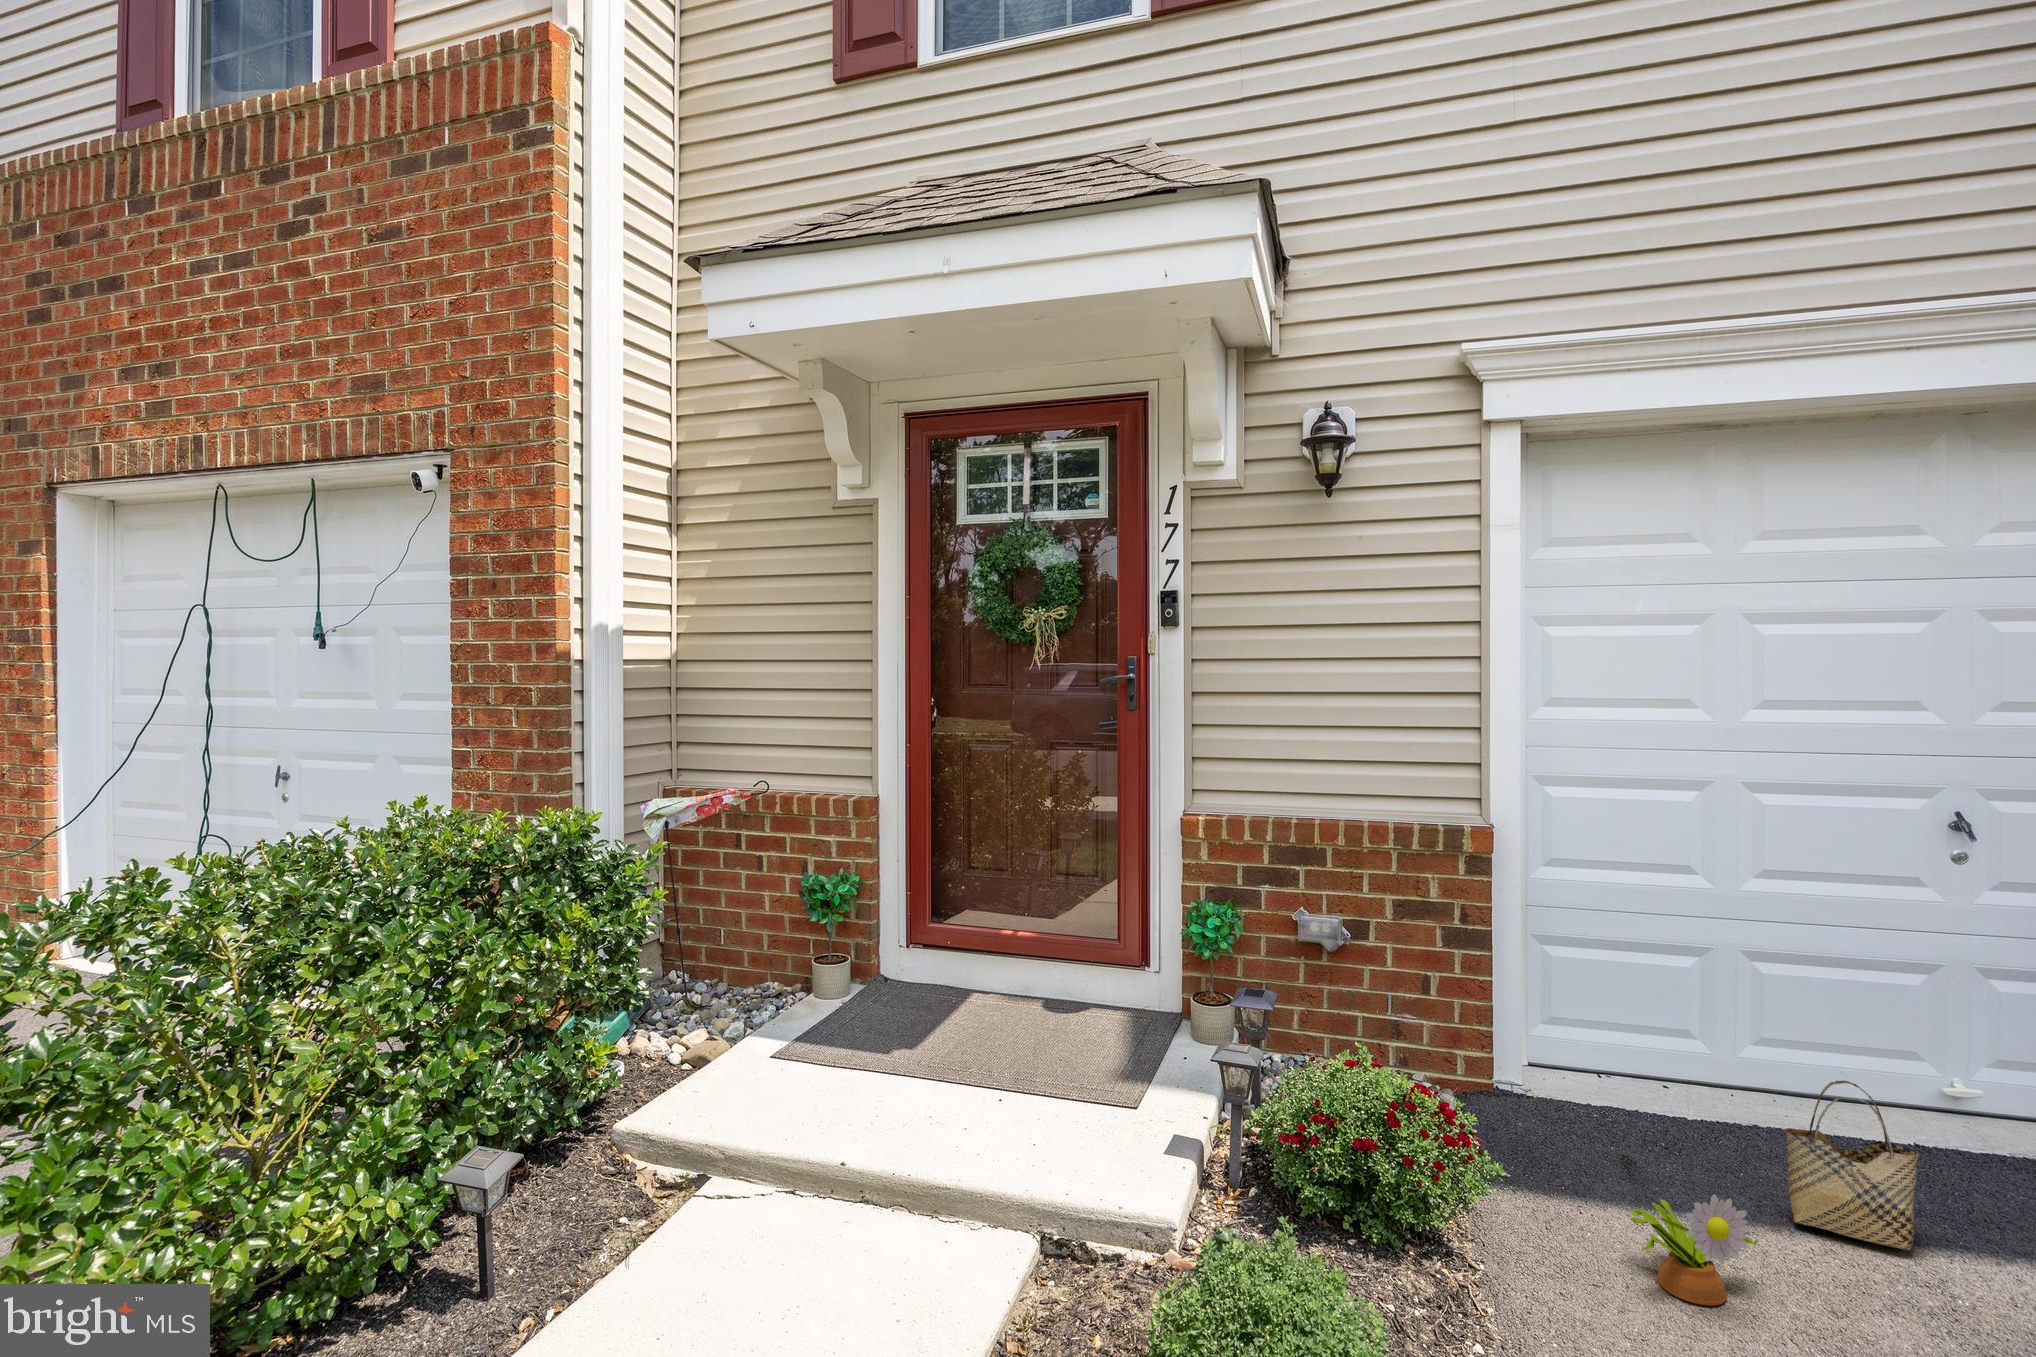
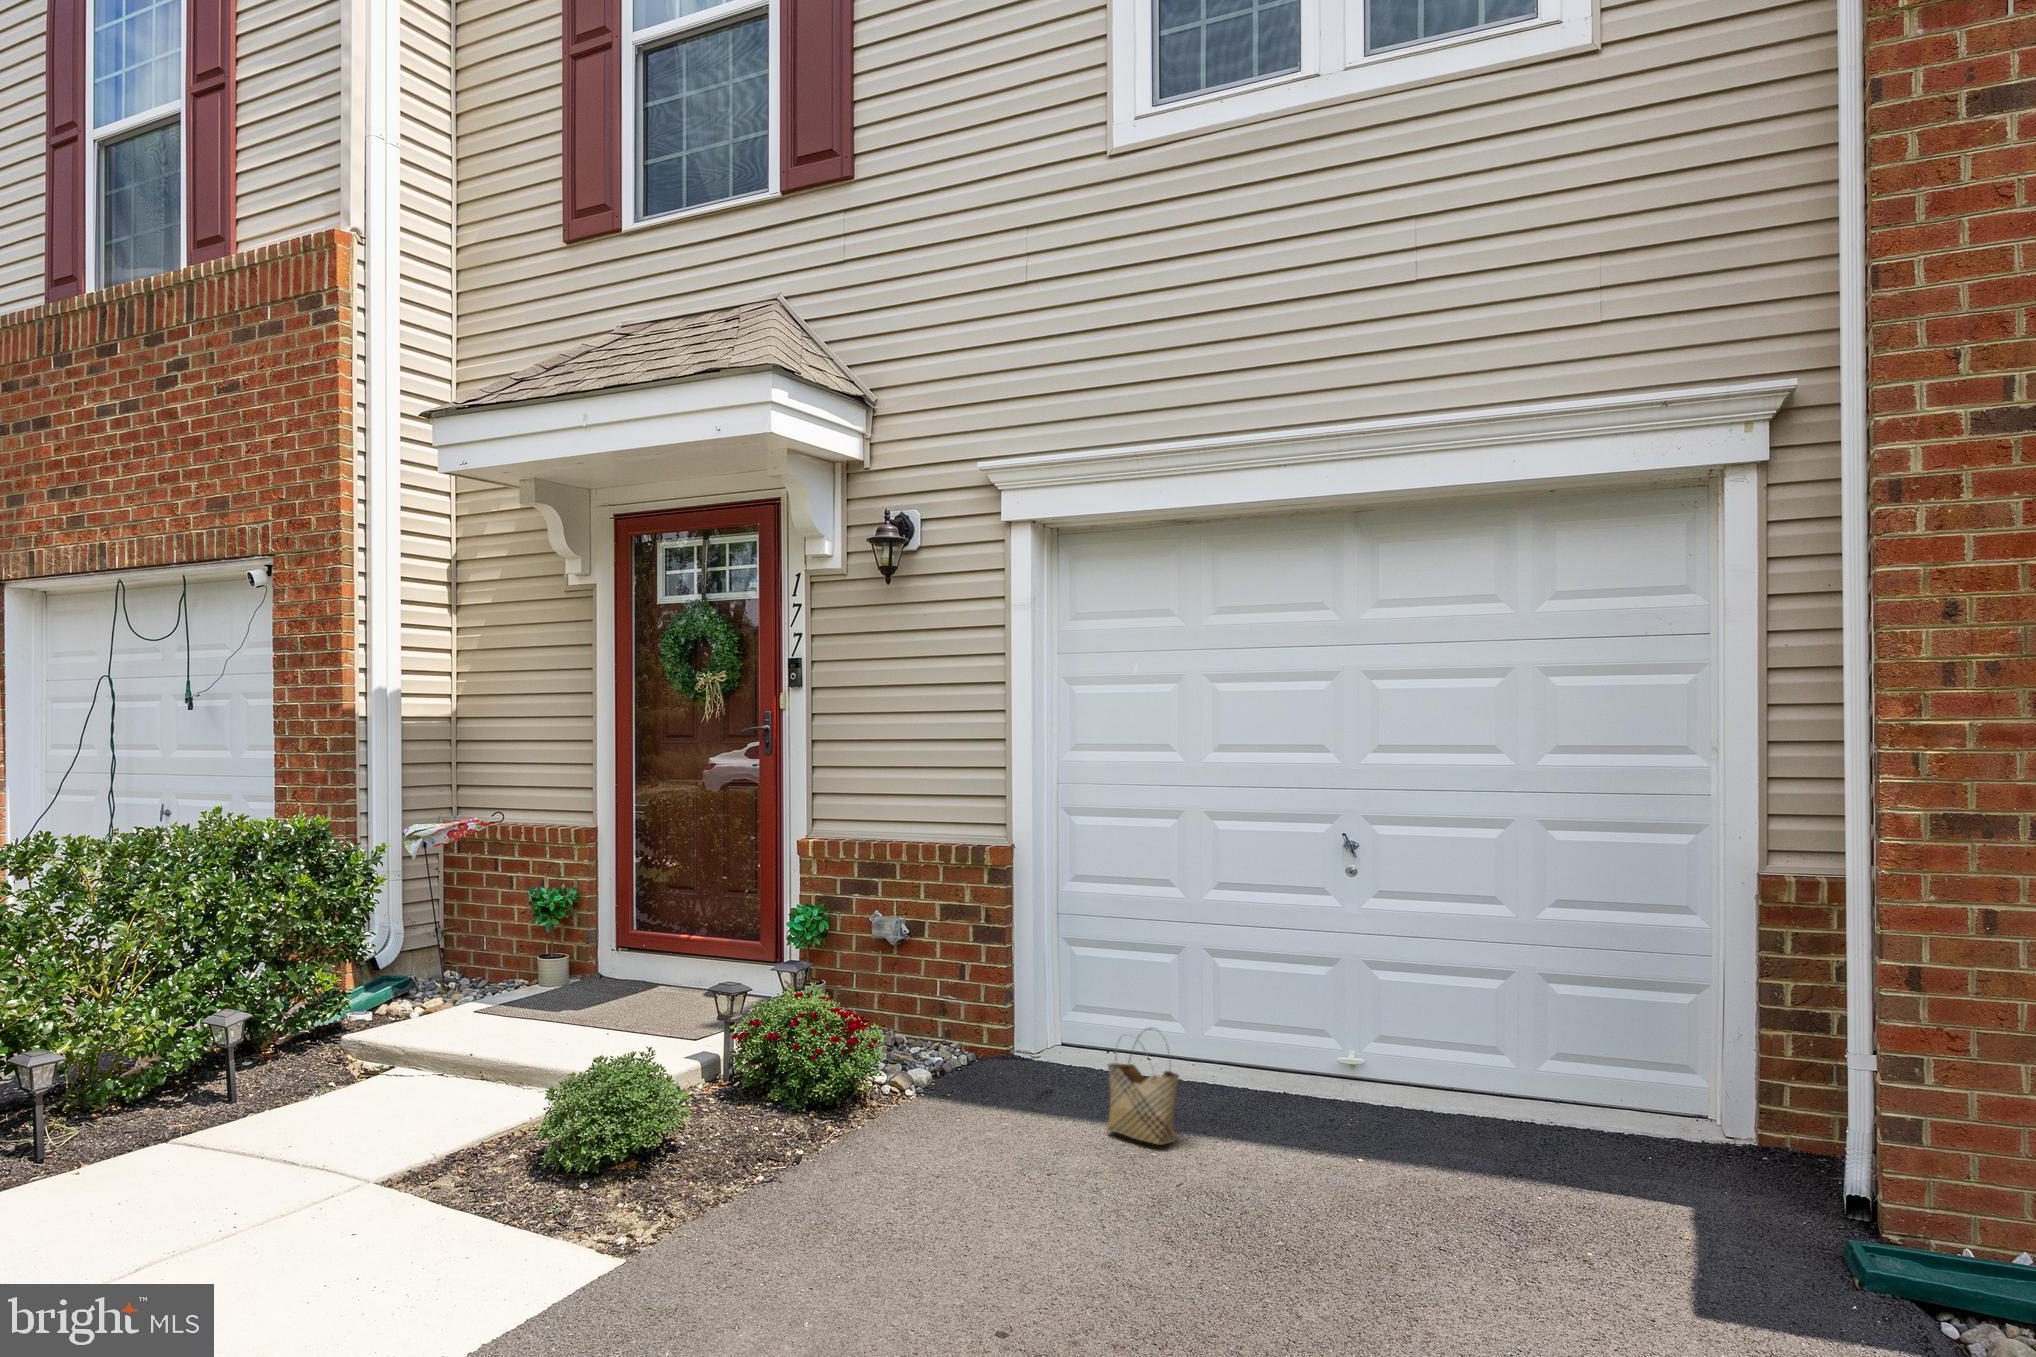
decorative plant: present [1625,1194,1758,1306] -> none [940,1090,1027,1169]

